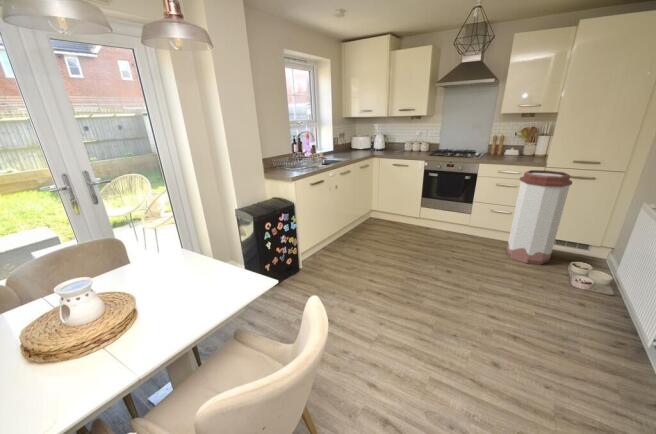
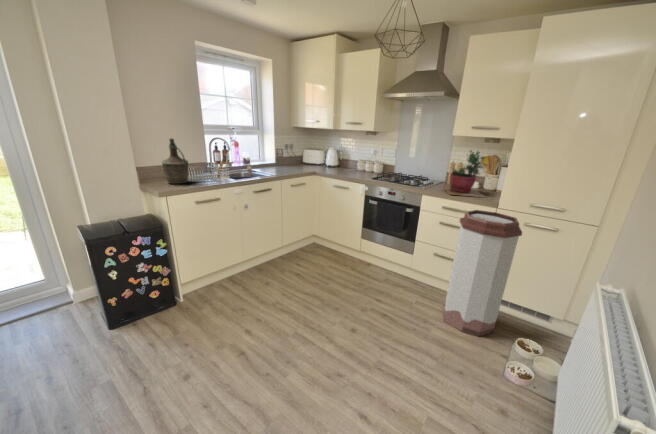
succulent plant: none [493,124,534,161] -> present [443,150,486,197]
bottle: none [277,134,298,172] -> present [162,138,188,184]

